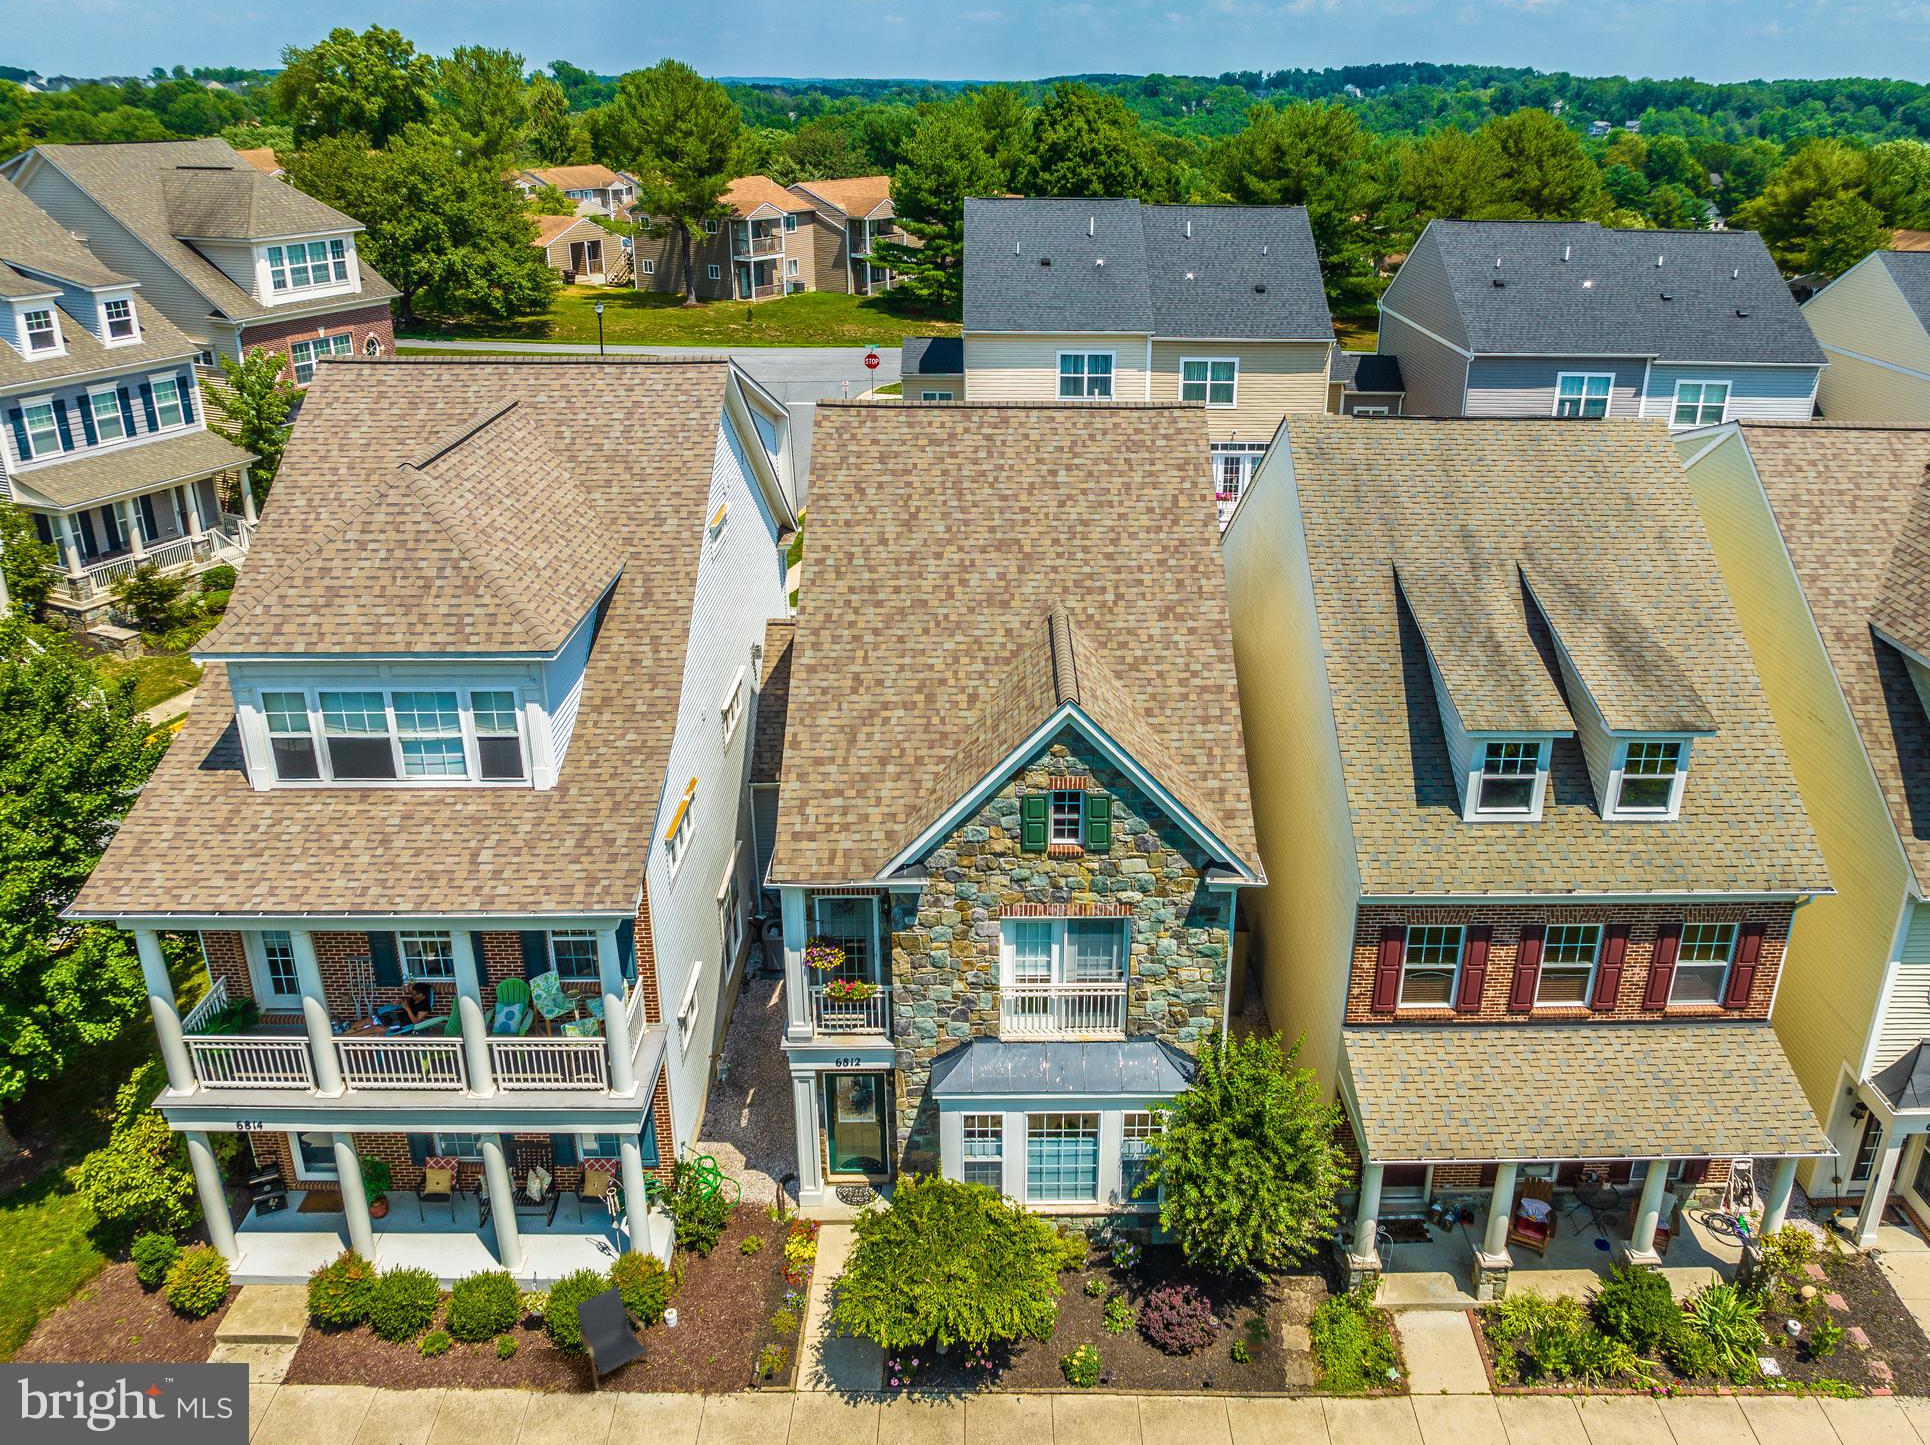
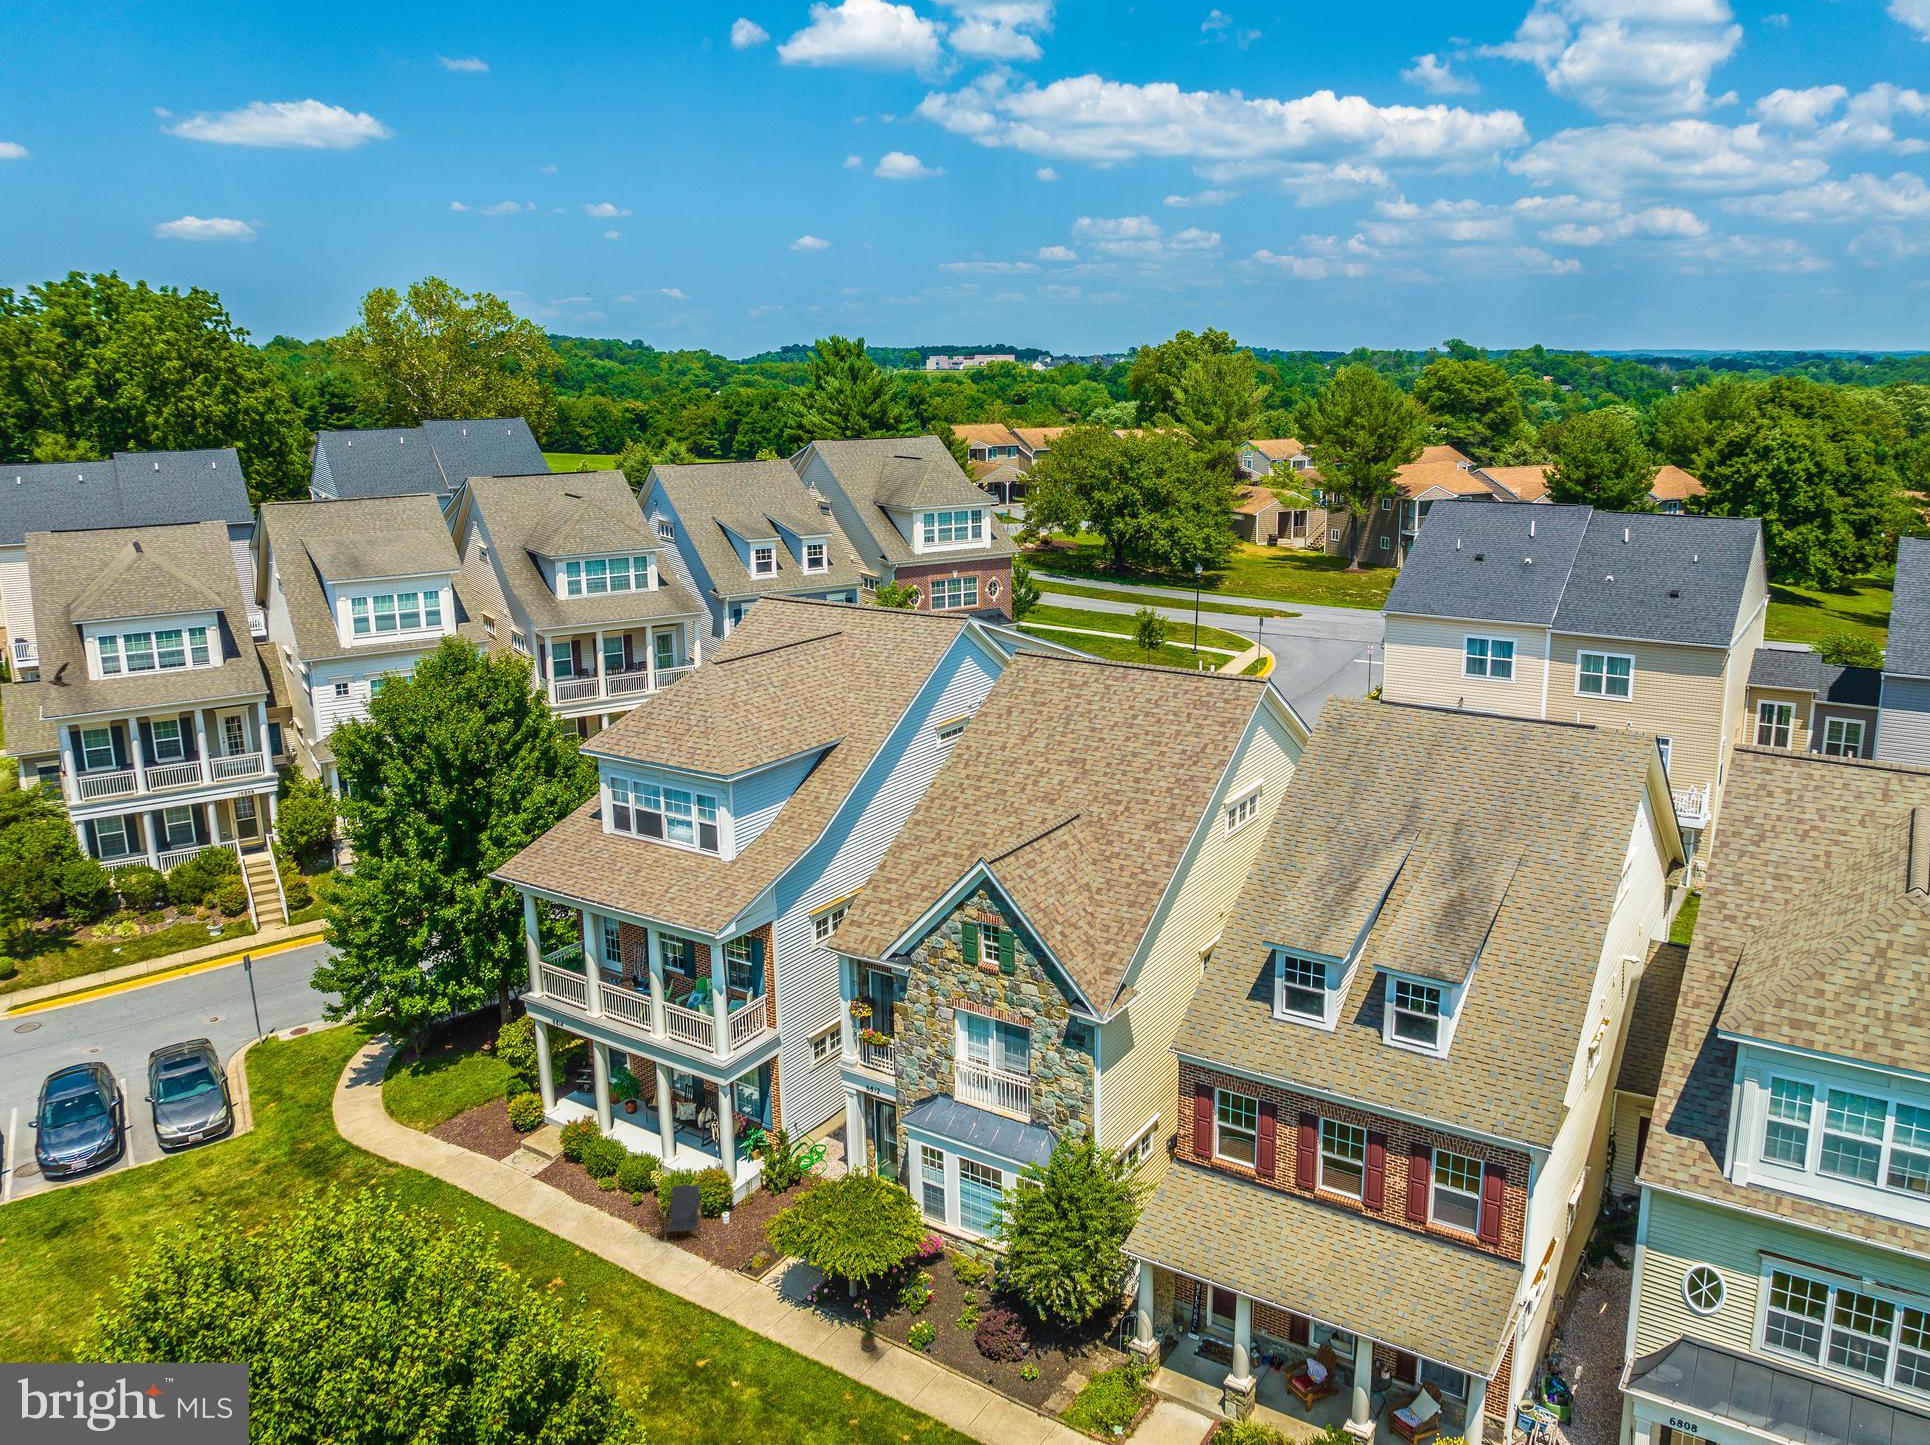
potted tree: present [1243,1317,1270,1357] -> present [860,1320,877,1351]

